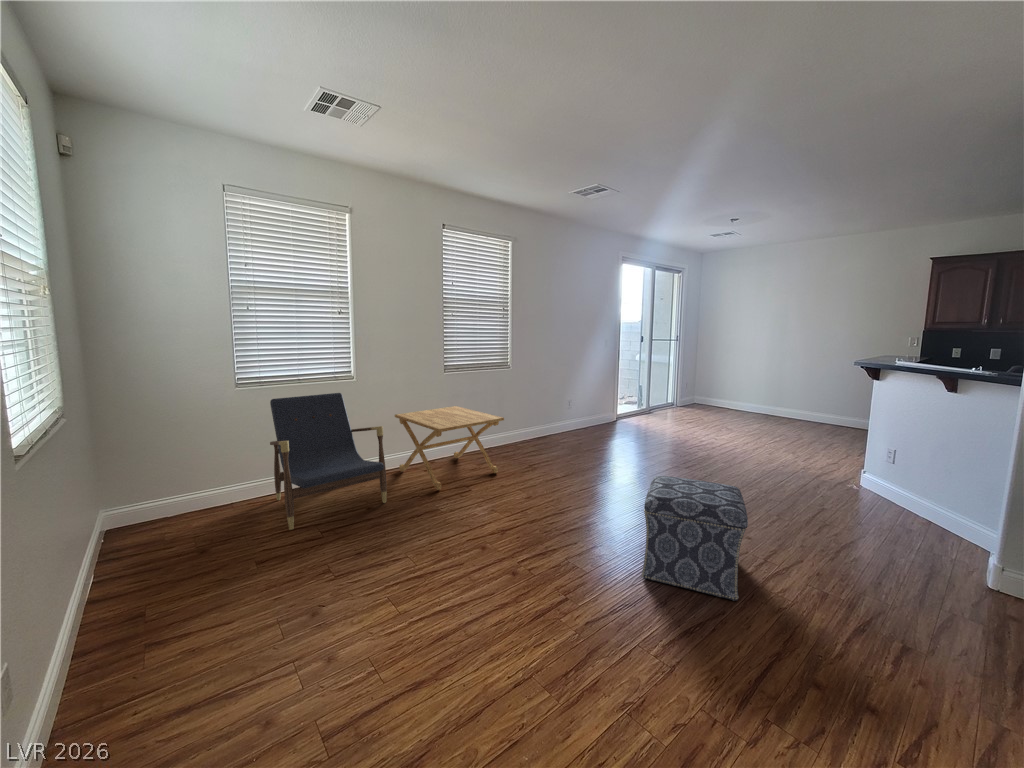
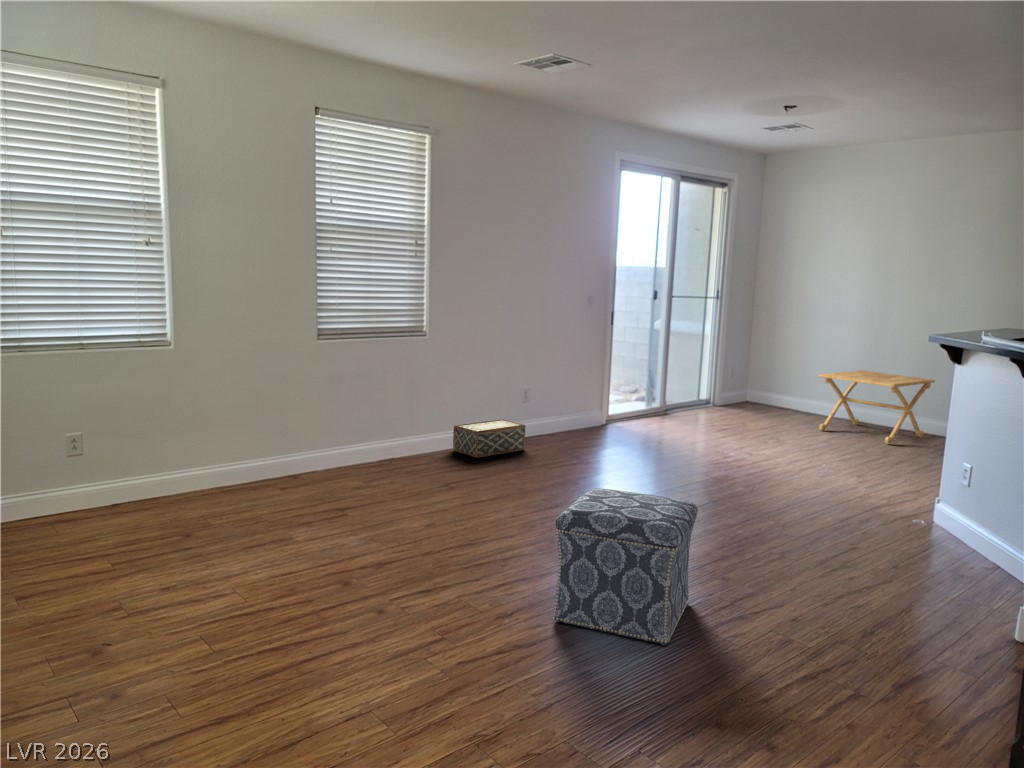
lounge chair: present [270,393,387,530] -> none [35,365,211,561]
side table: present [395,406,504,490] -> present [819,370,935,444]
woven basket: none [528,418,573,444] -> present [453,419,526,458]

